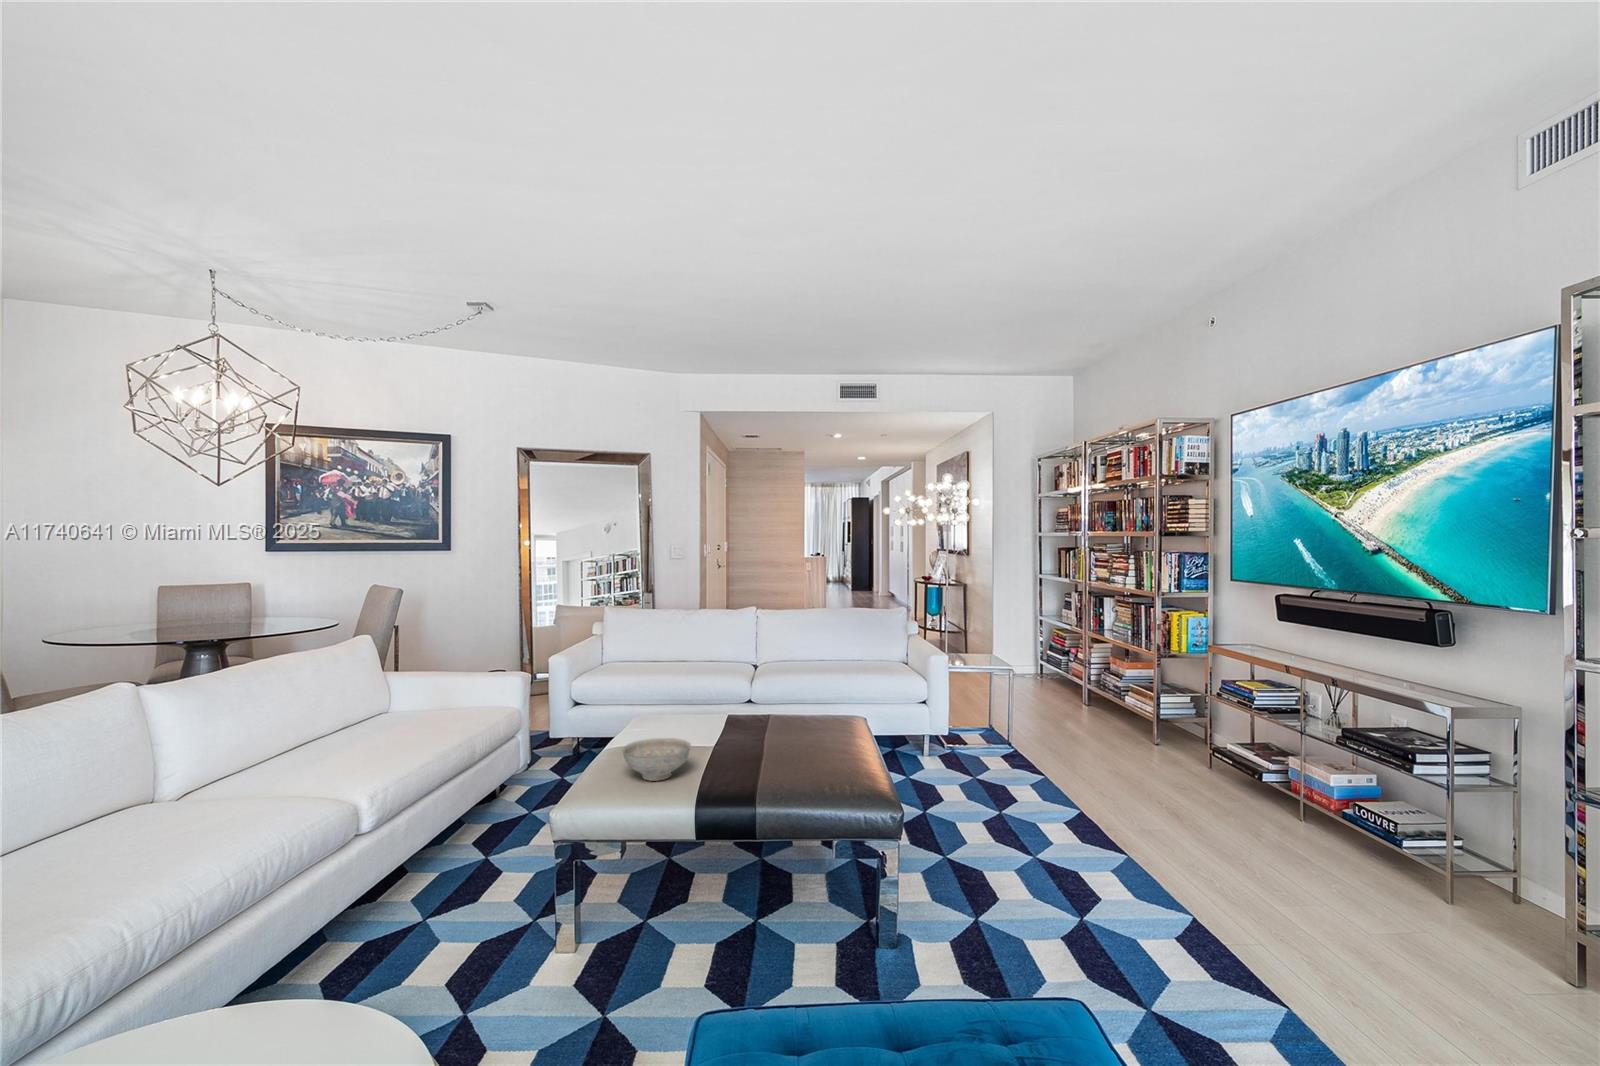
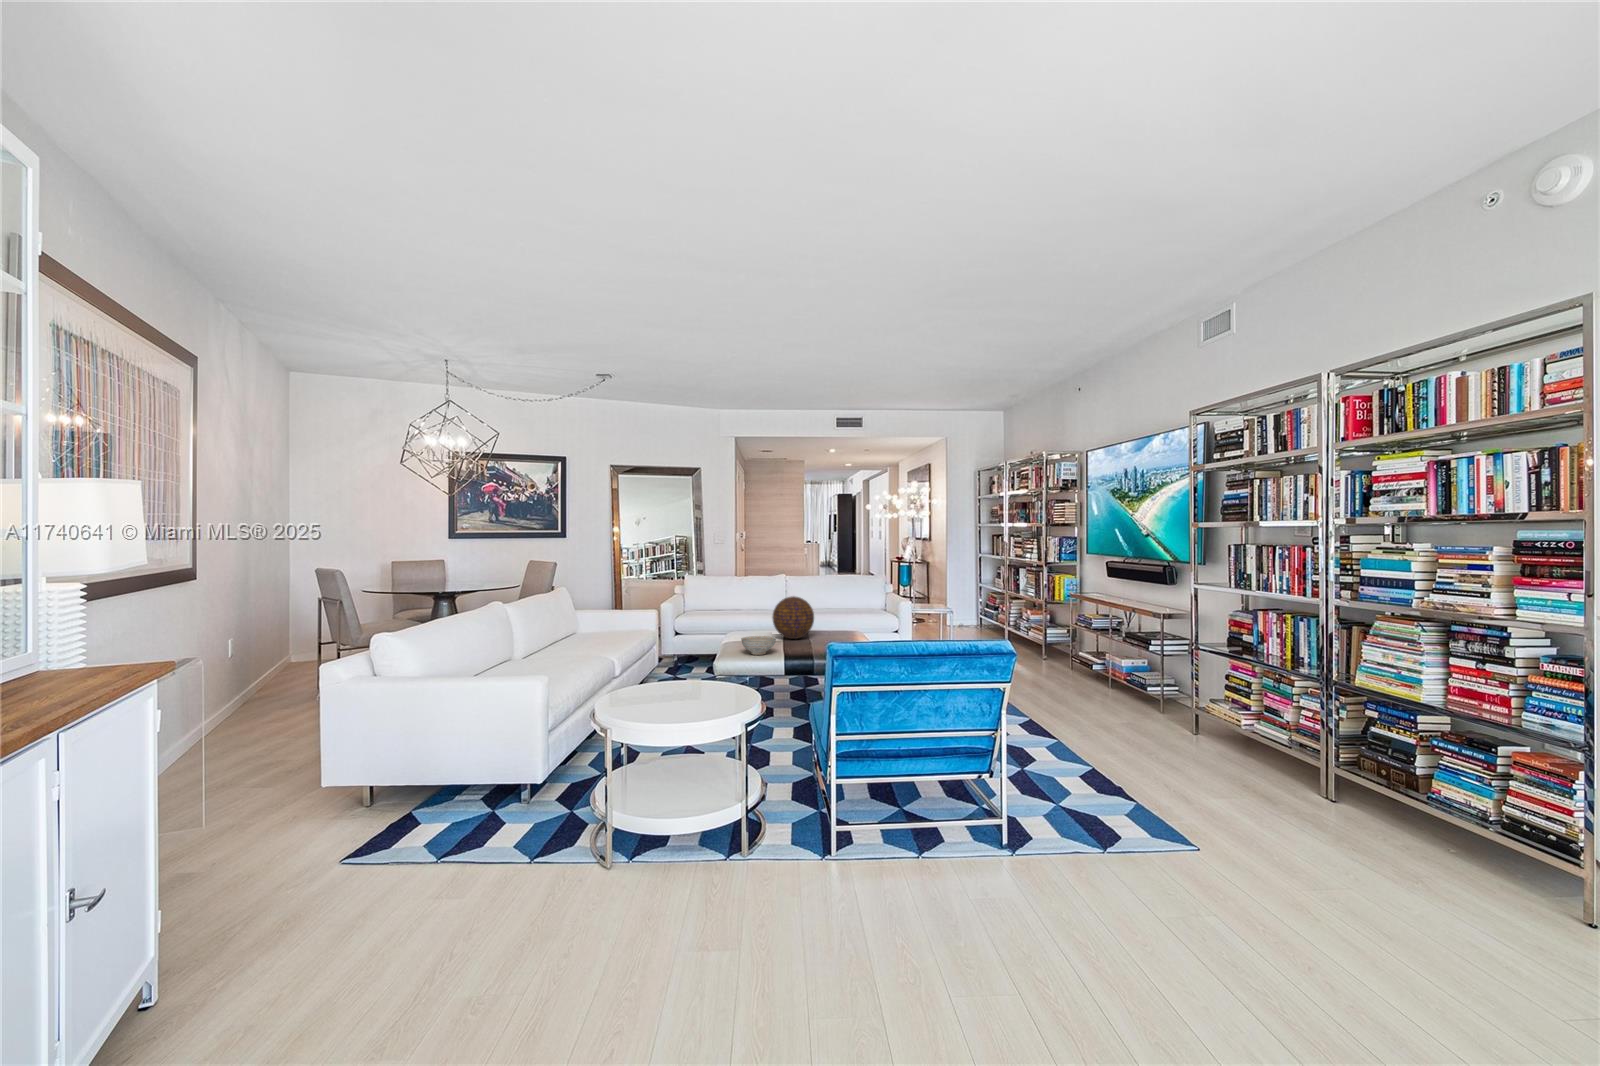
decorative orb: none [703,657,777,732] -> present [772,596,814,639]

